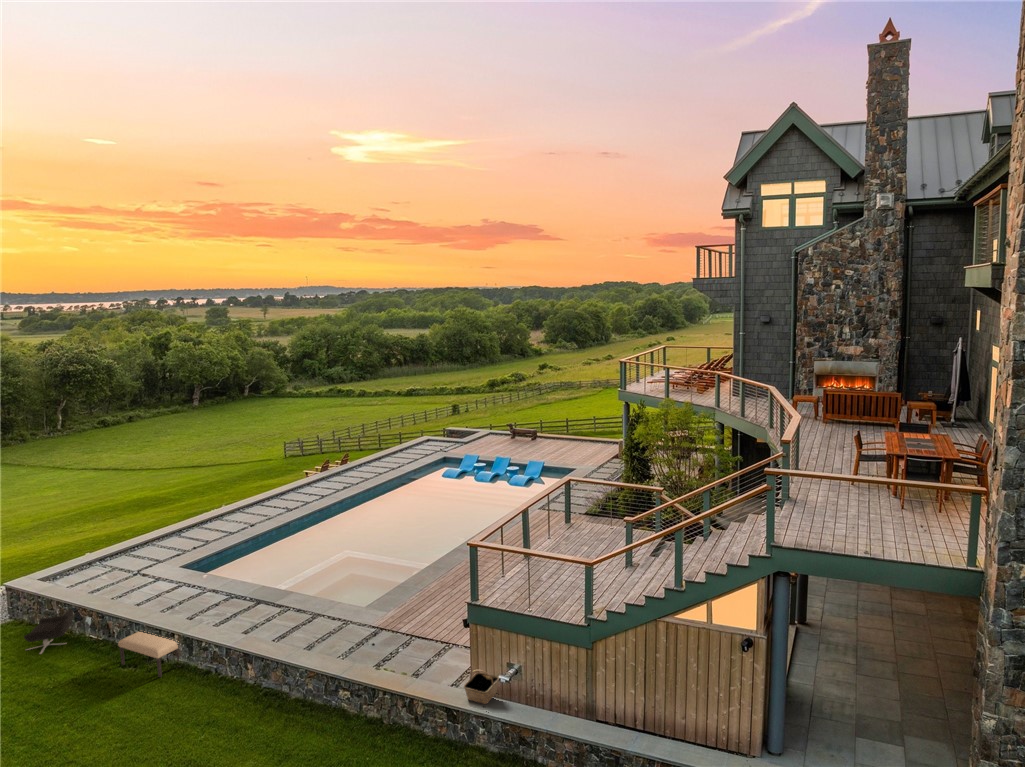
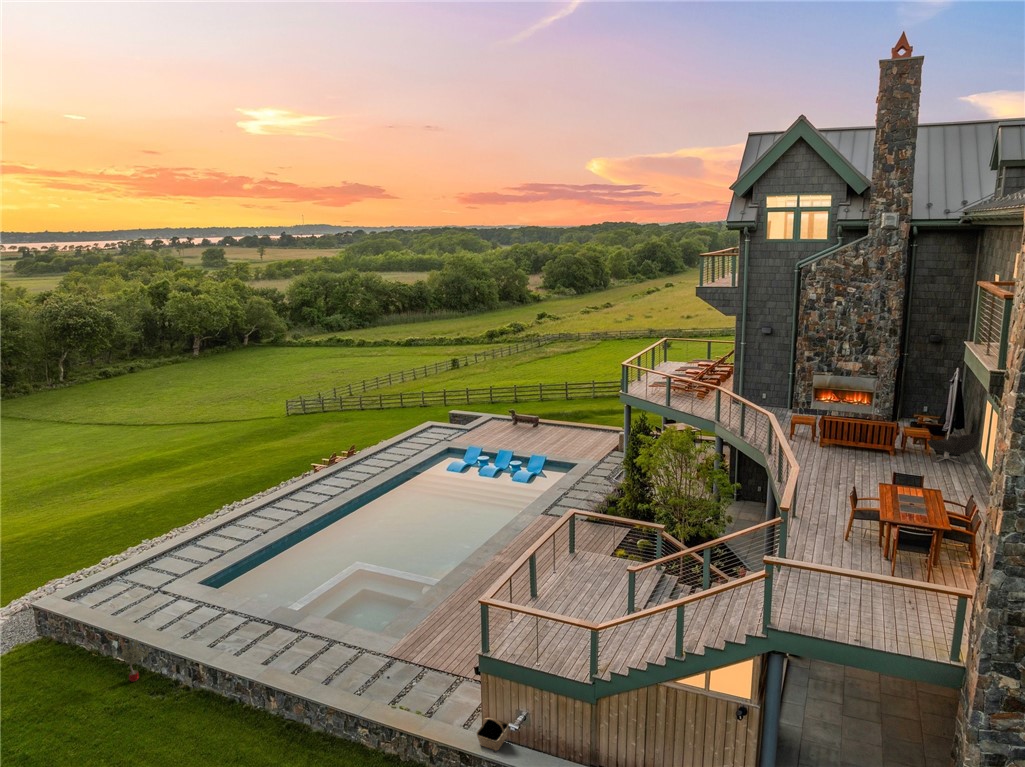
lounge chair: present [24,609,73,654] -> present [927,433,980,461]
potted tree: none [93,609,123,656] -> present [122,640,148,682]
bench: present [118,632,179,677] -> none [147,660,207,707]

